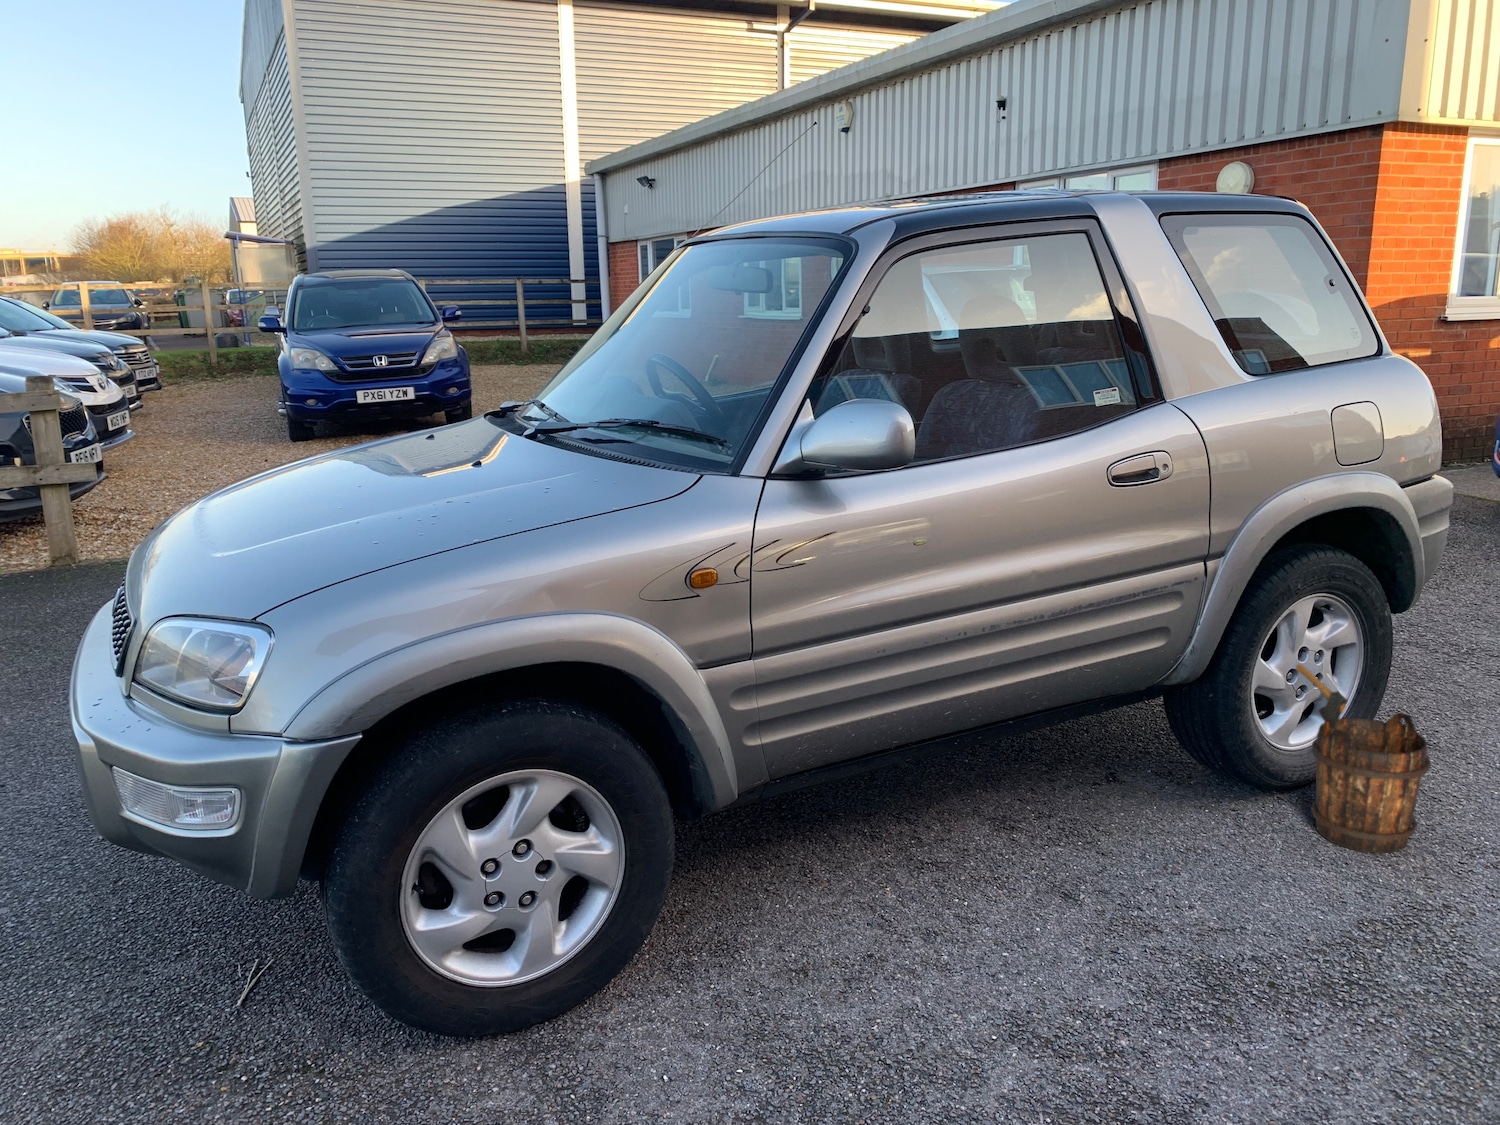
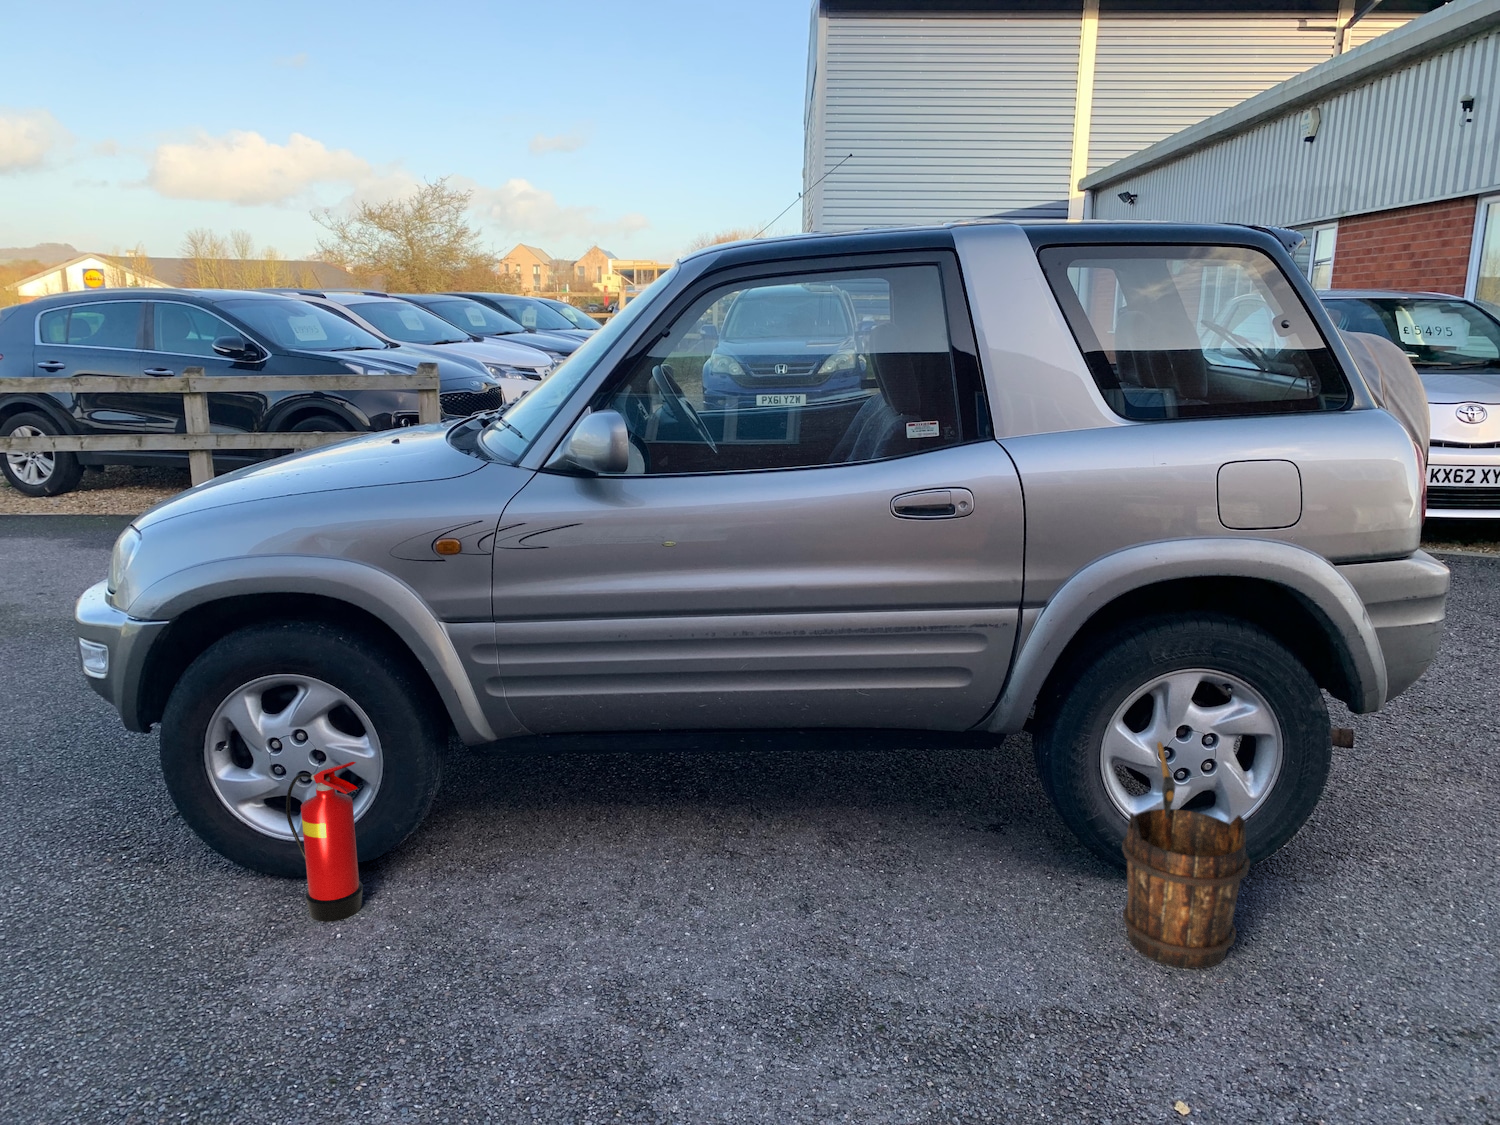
fire extinguisher: none [542,857,669,1068] -> present [286,762,363,921]

